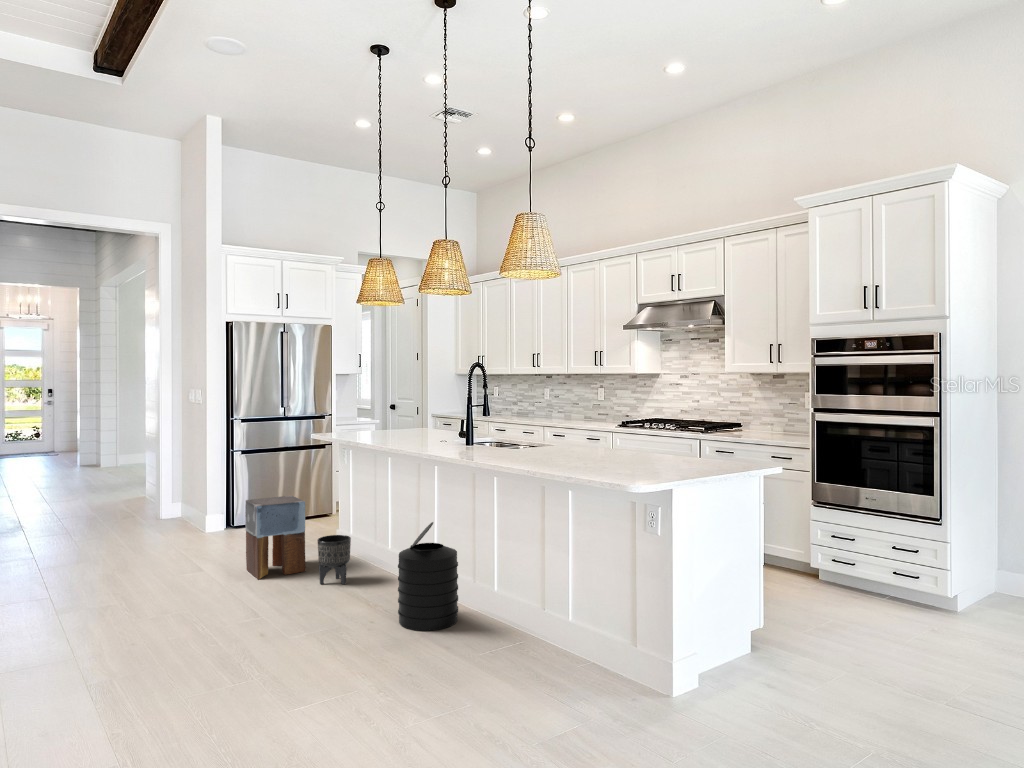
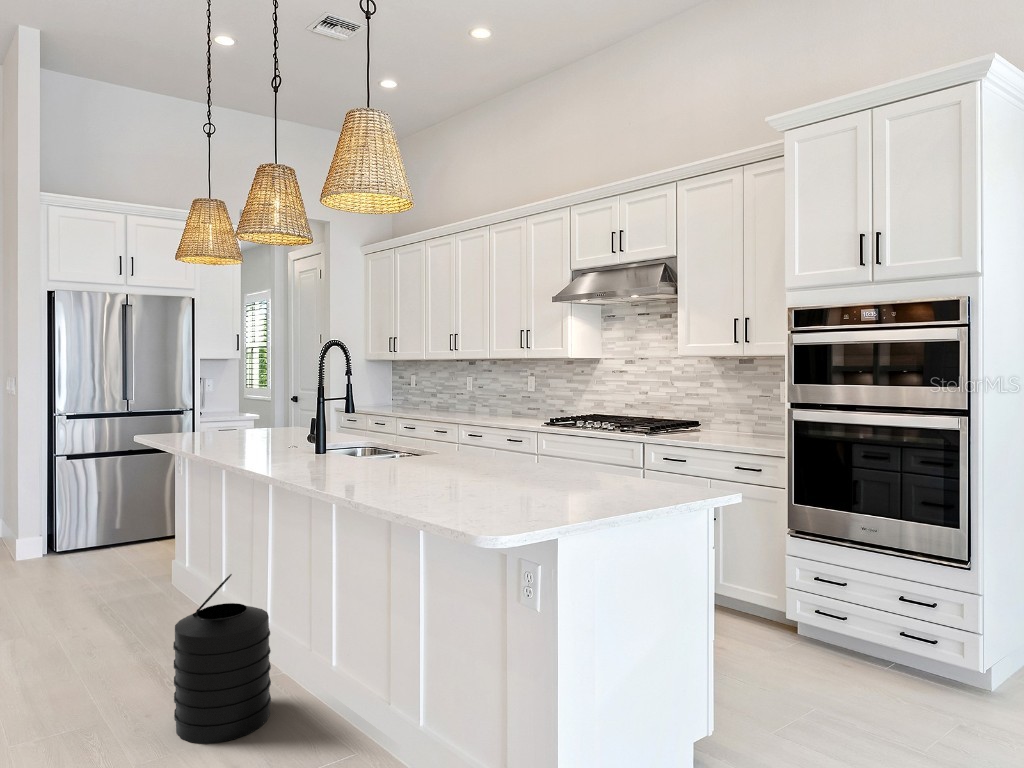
stool: present [245,496,306,579] -> none [19,521,101,642]
planter: present [317,535,351,584] -> none [102,579,154,651]

